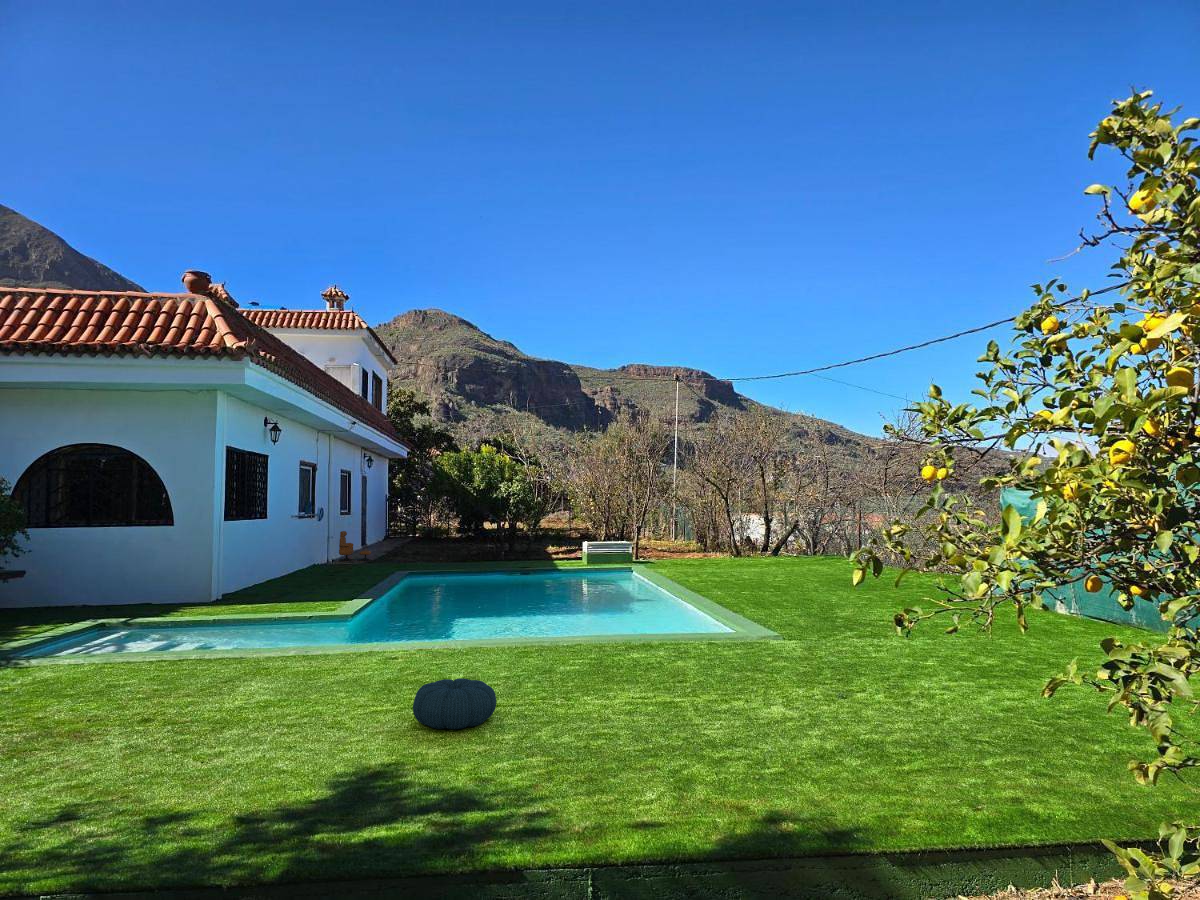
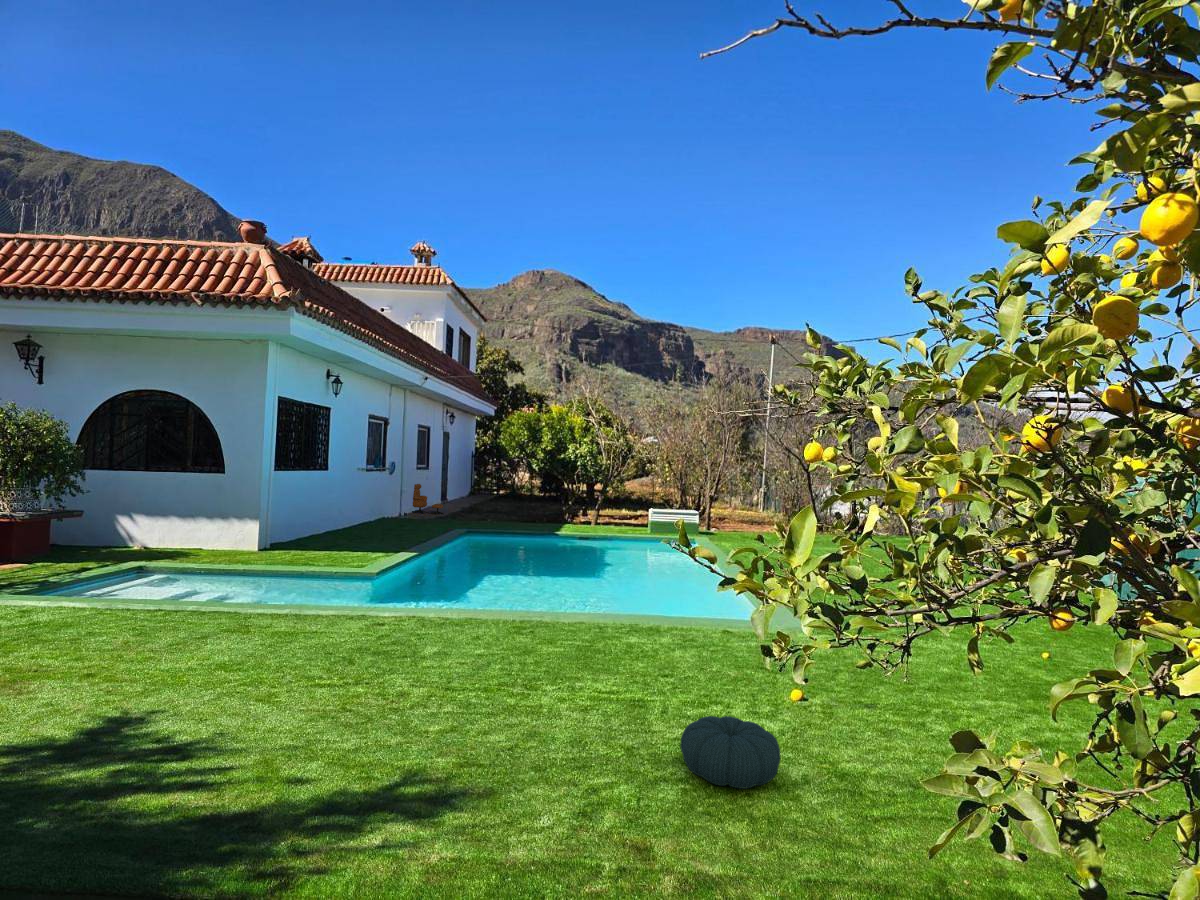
pouf: present [413,678,496,729] -> present [680,716,780,789]

